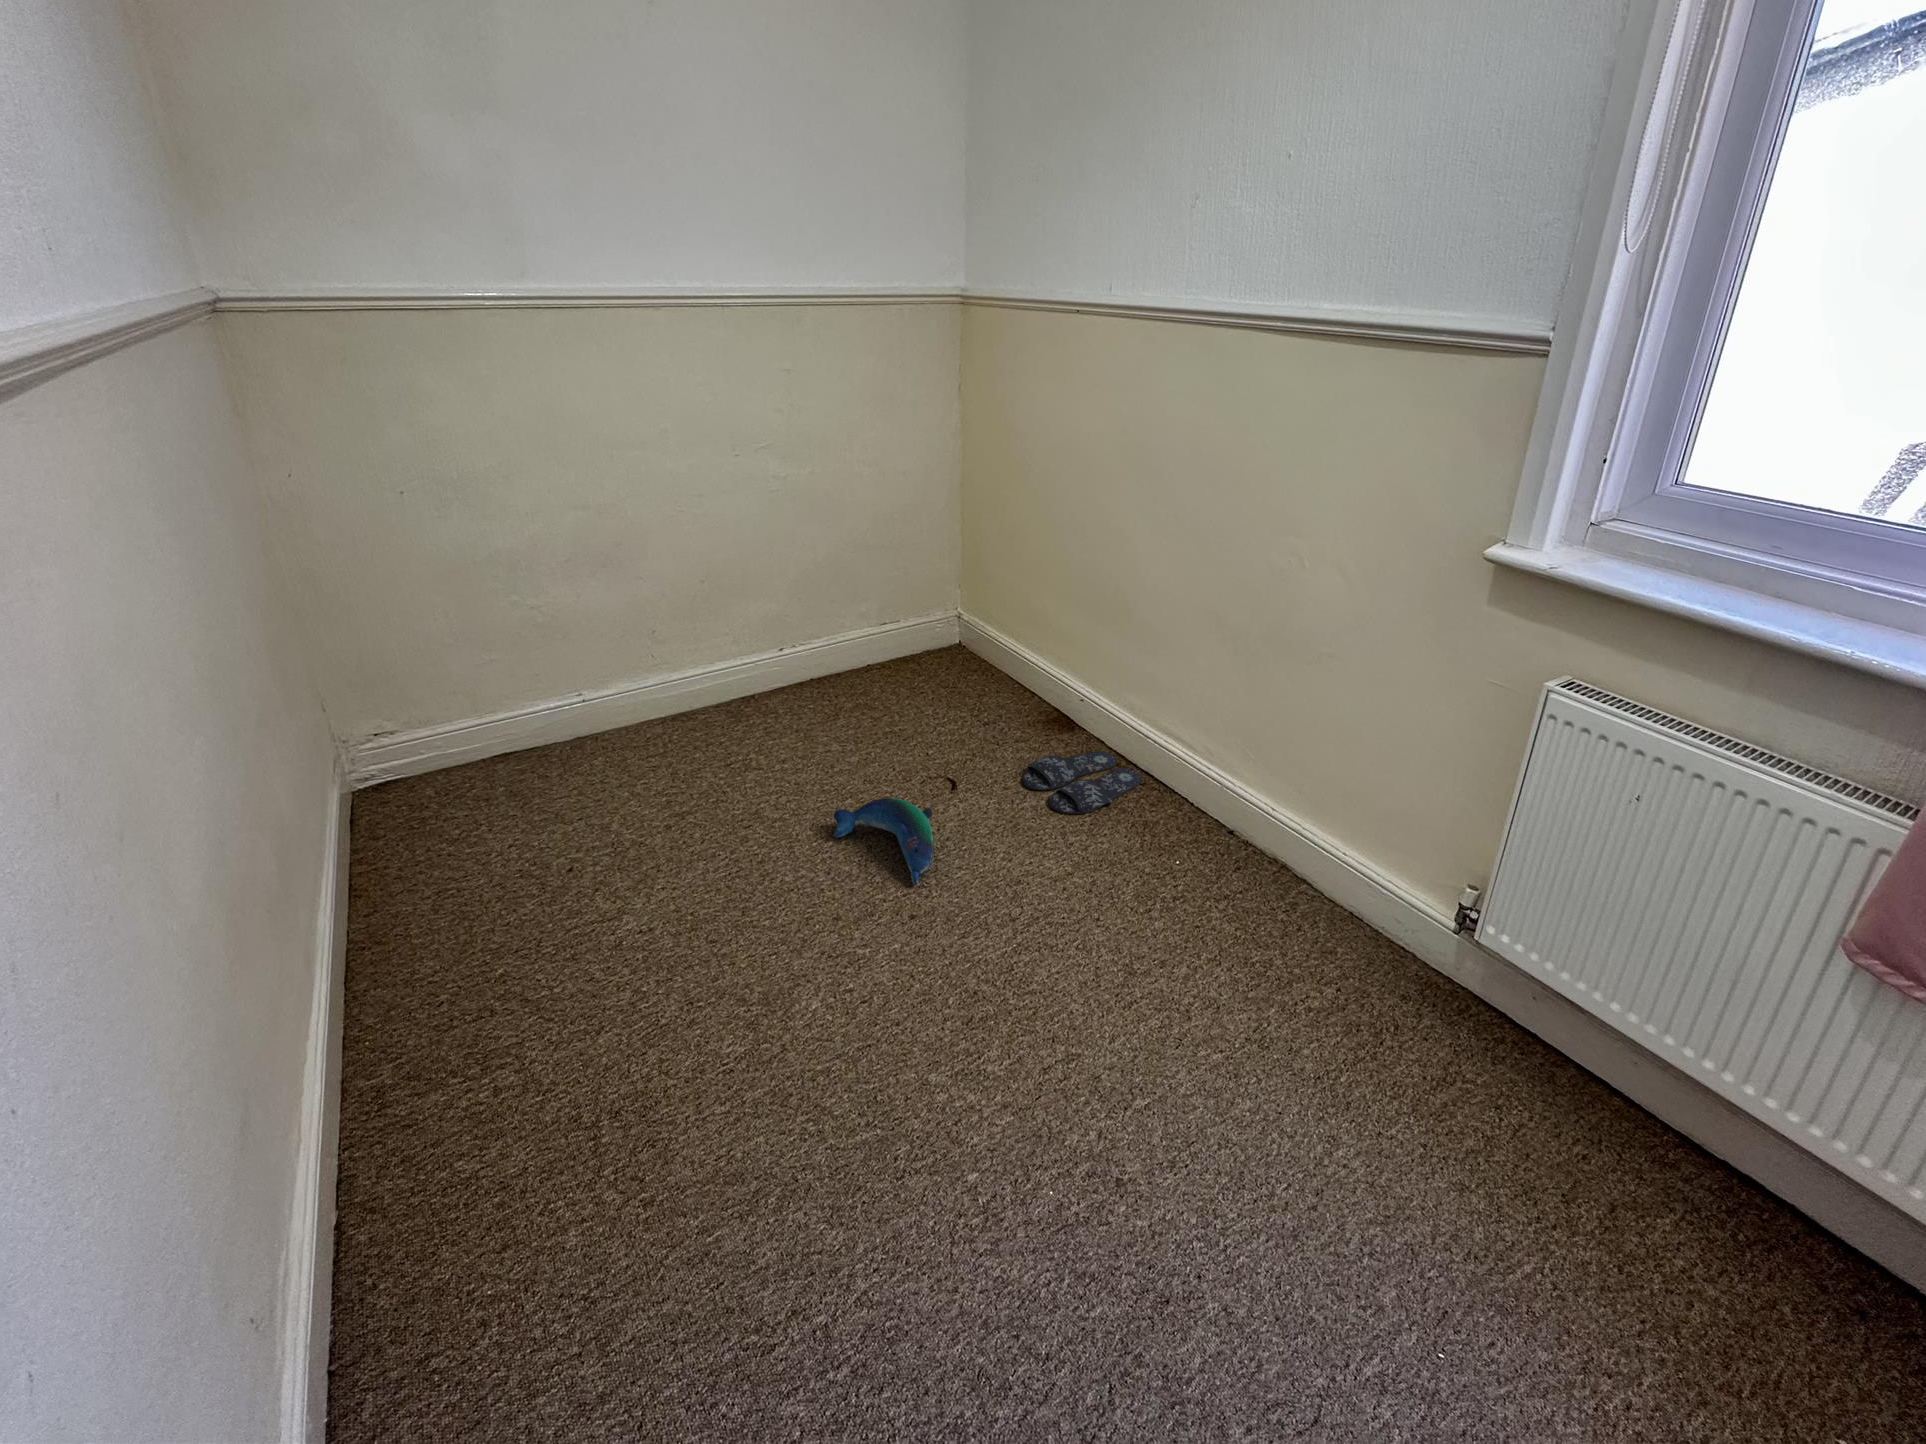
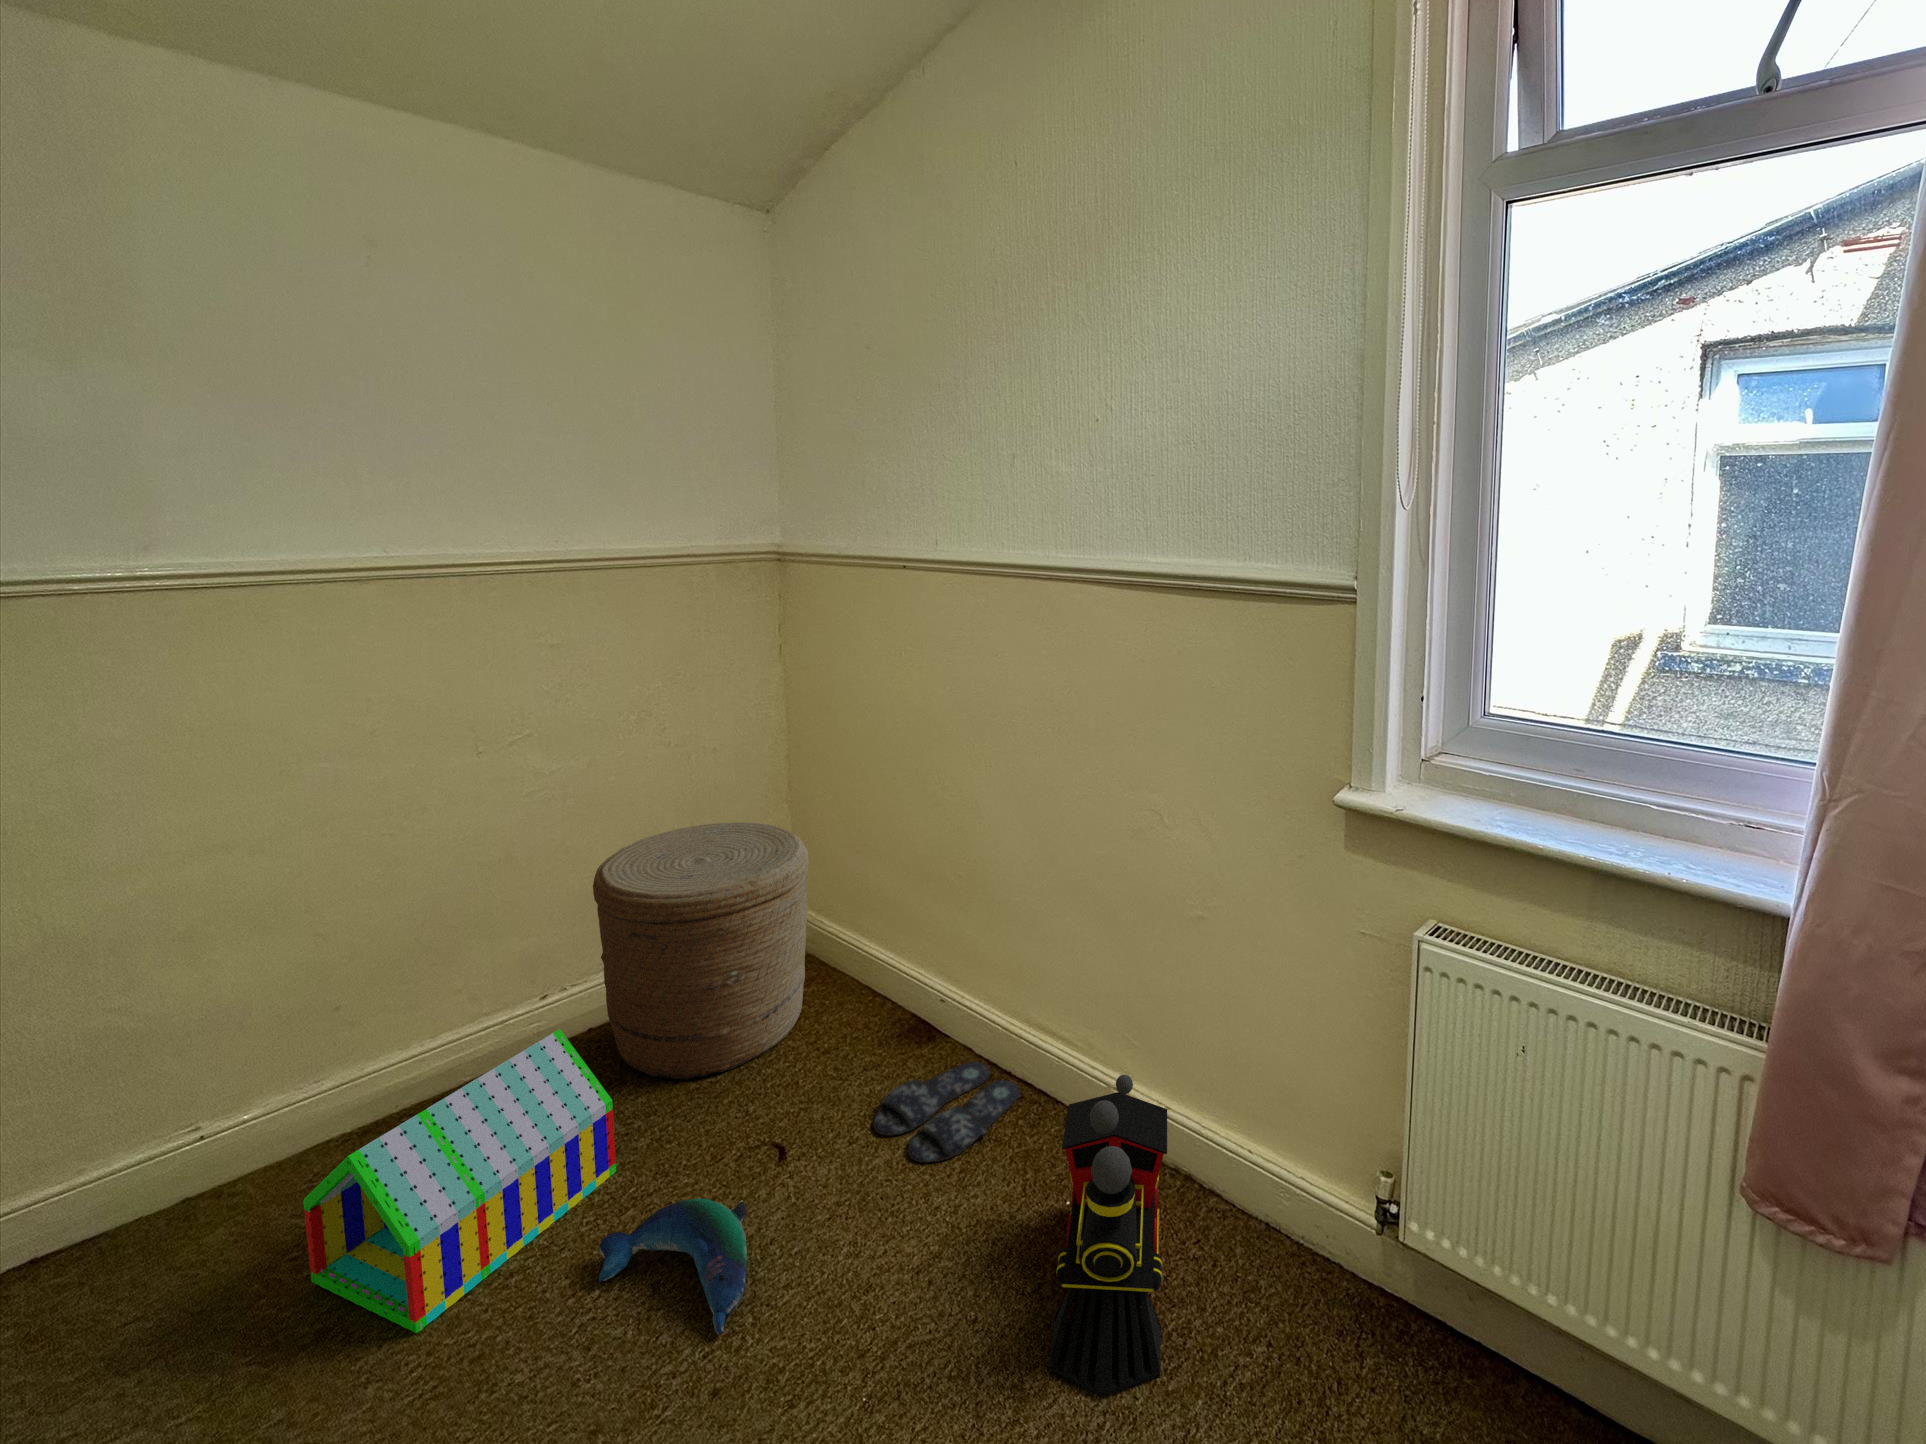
woven basket: none [817,537,977,726] -> present [593,823,809,1080]
toy house: none [654,669,839,841] -> present [303,1029,616,1333]
toy train: none [1153,768,1272,987] -> present [1048,1075,1167,1397]

